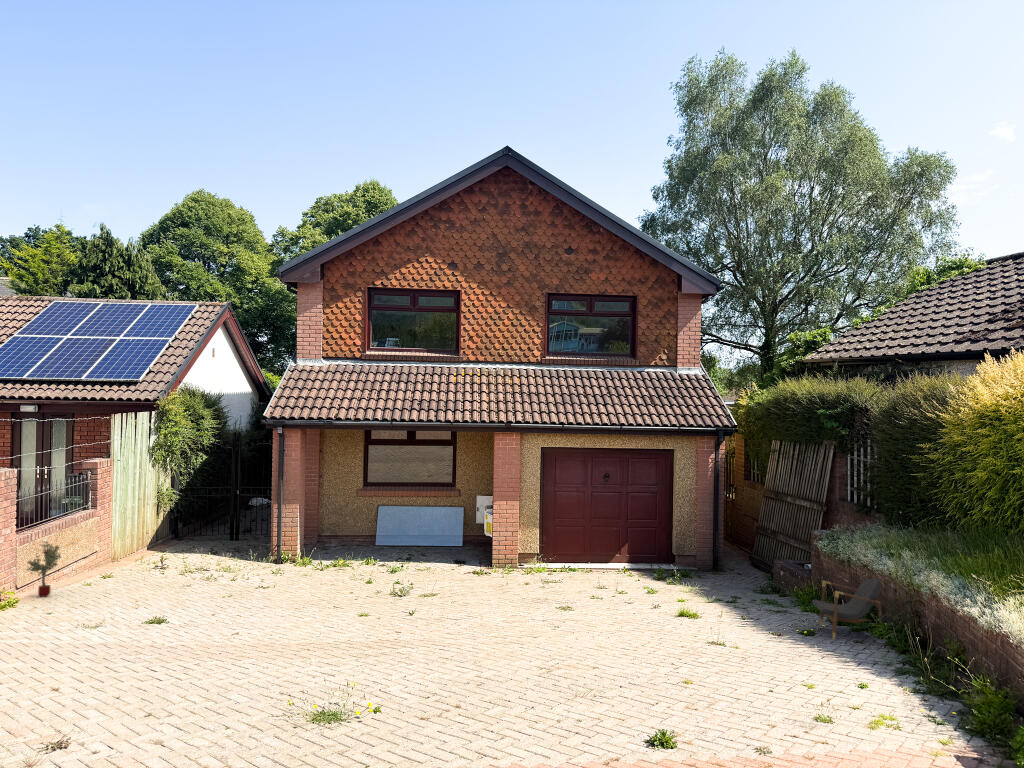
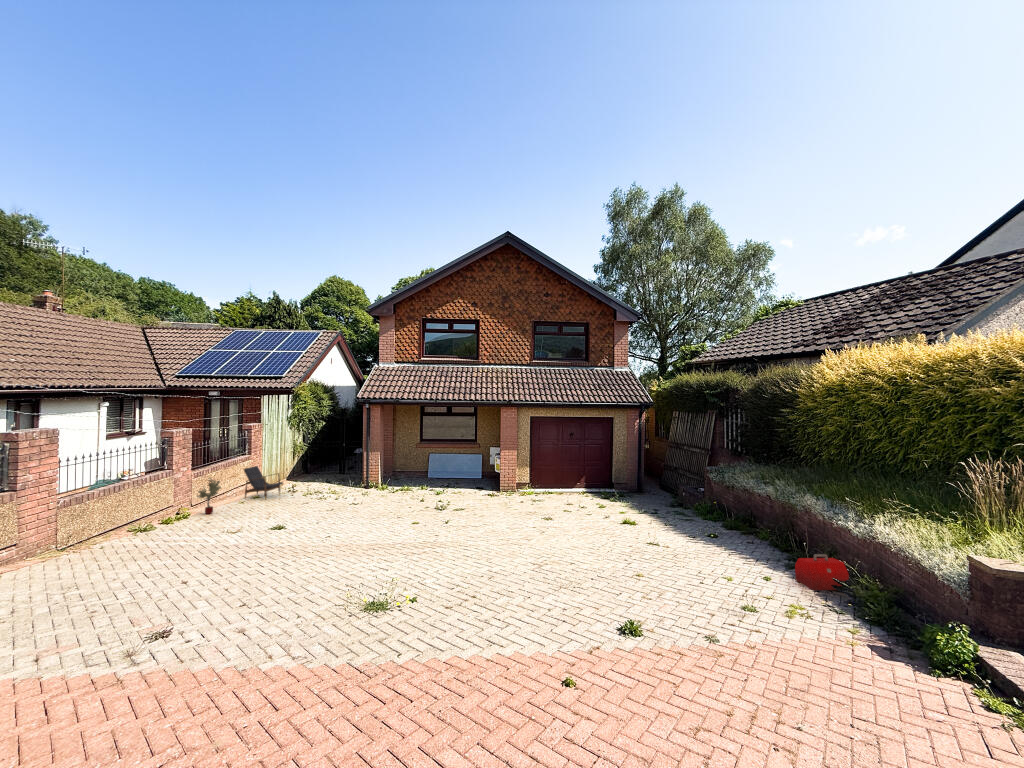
lounge chair: present [812,579,881,640] -> present [244,466,283,499]
toolbox: none [907,652,976,701] -> present [795,554,849,590]

